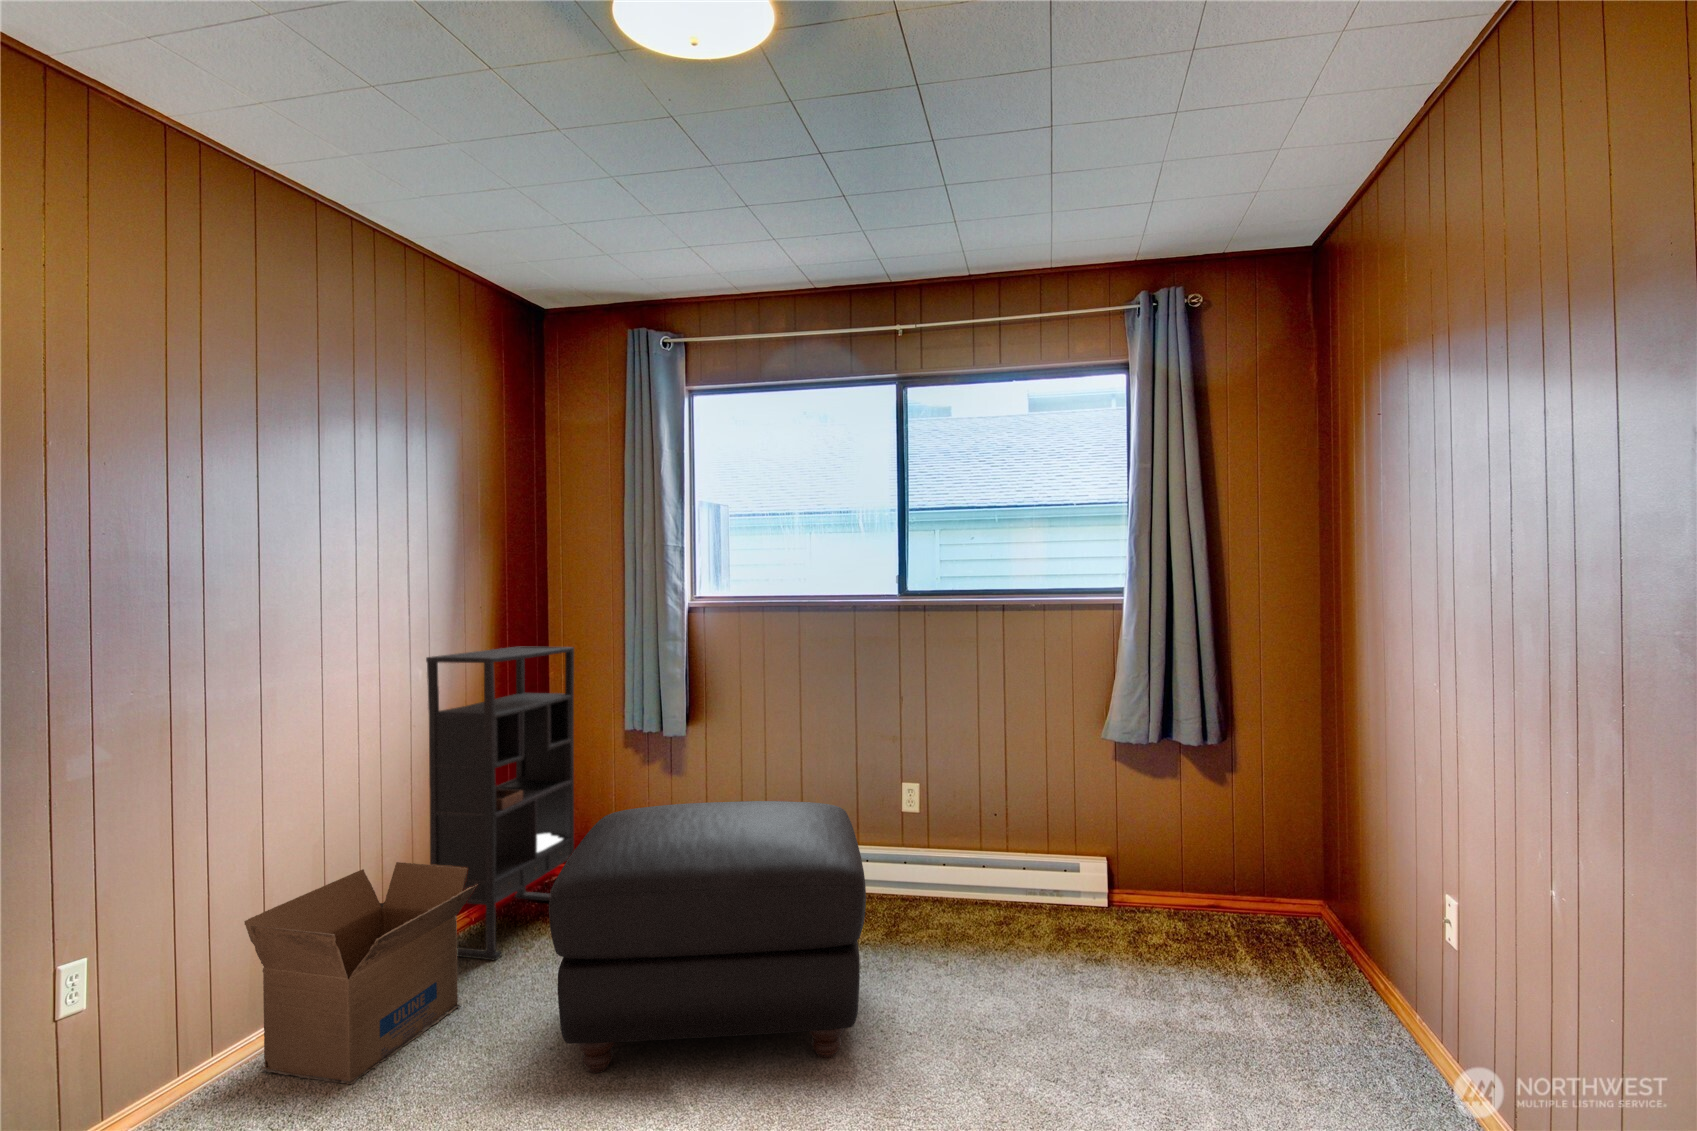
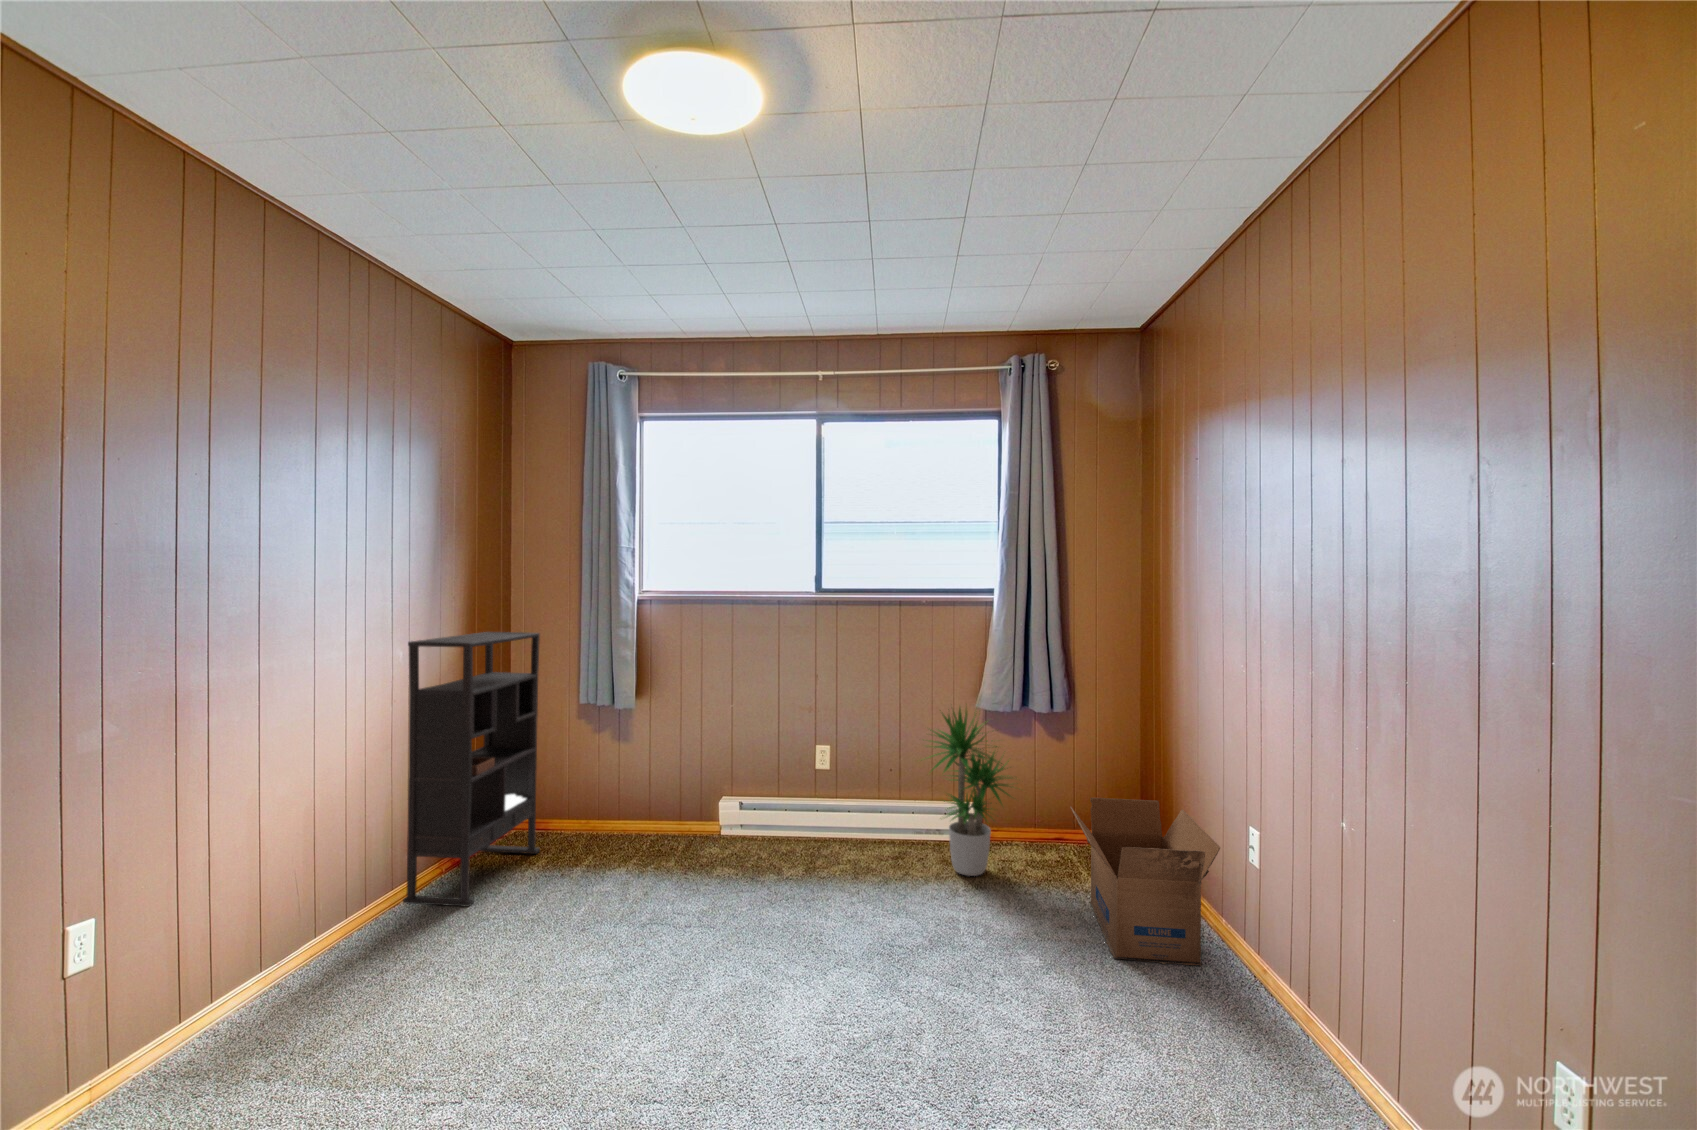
potted plant: none [1018,729,1163,950] -> present [931,708,1010,876]
ottoman: present [549,801,866,1073] -> none [536,764,804,998]
cardboard box: present [244,862,478,1084] -> present [1070,798,1220,966]

